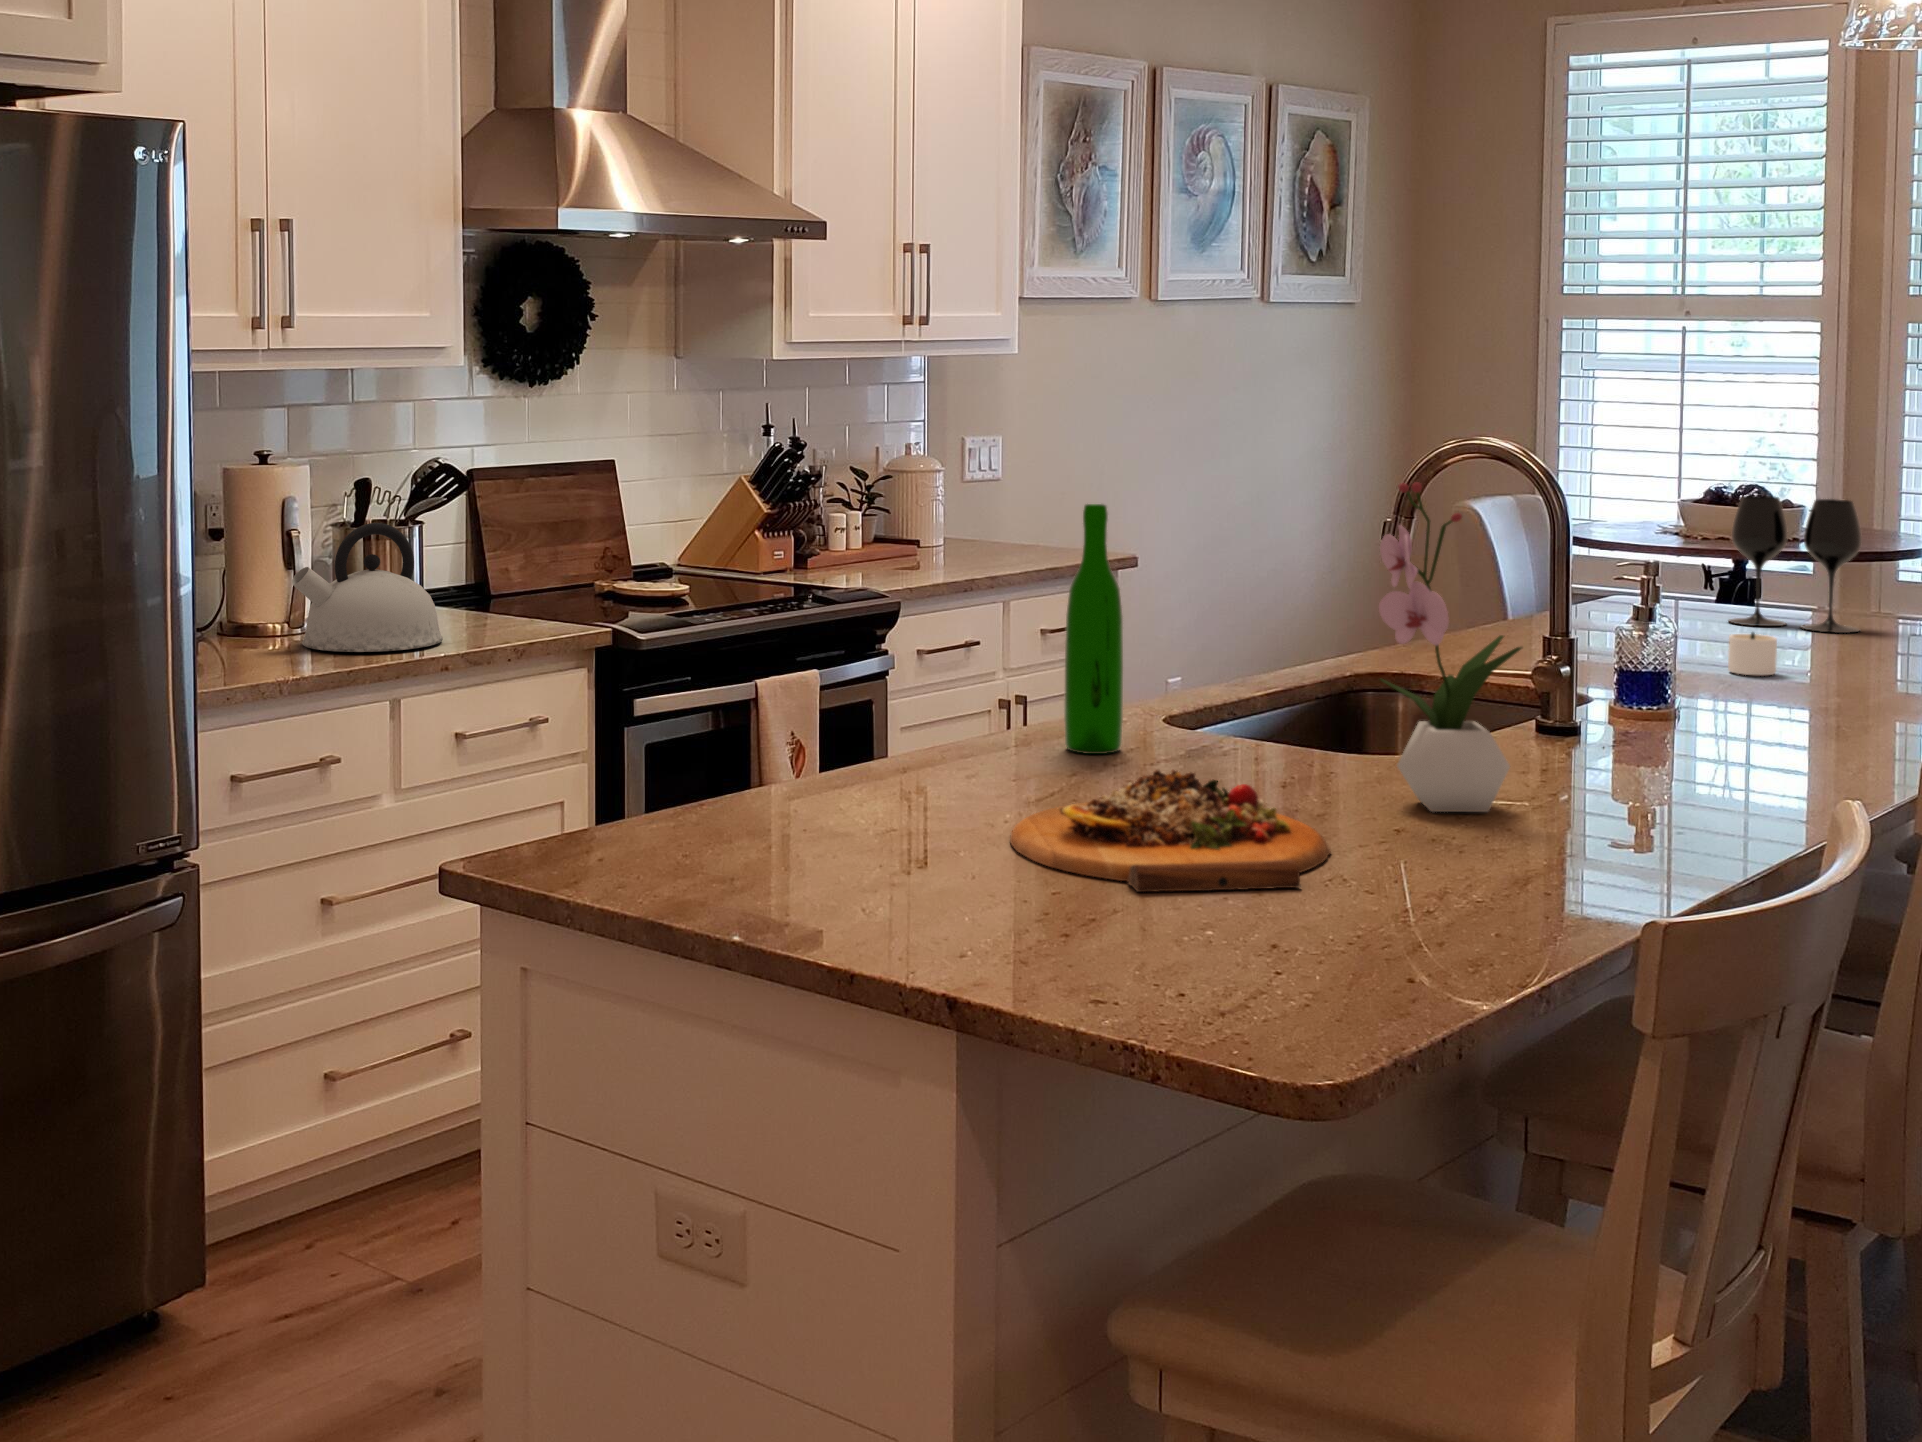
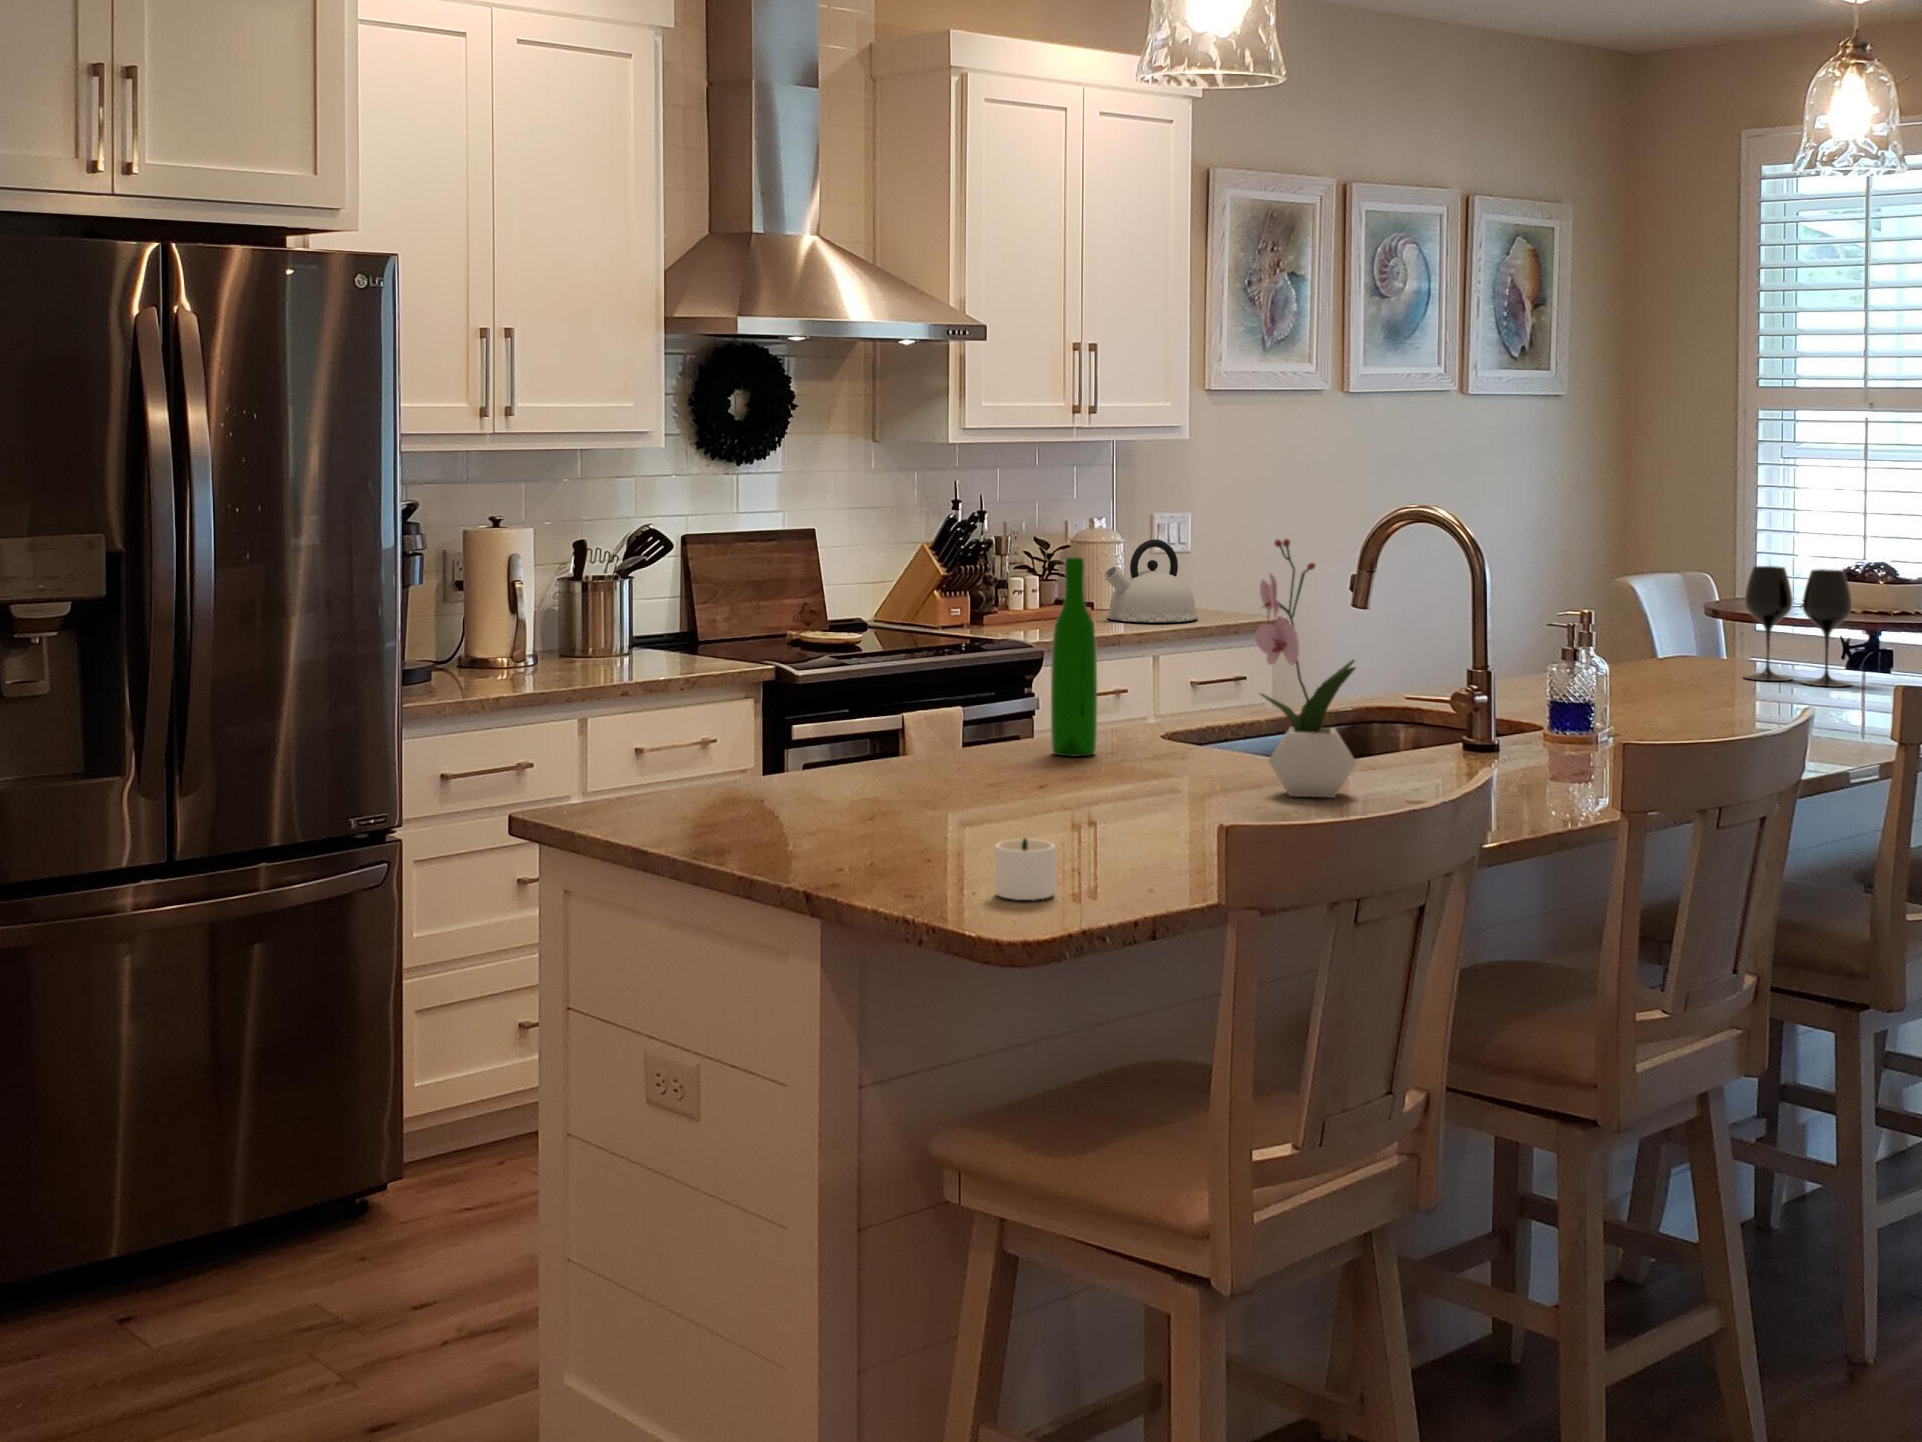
kettle: present [292,523,443,652] -> present [1104,539,1198,622]
candle: present [1728,633,1777,675] -> present [995,839,1056,900]
cutting board: present [1010,770,1331,892] -> none [940,755,1181,837]

